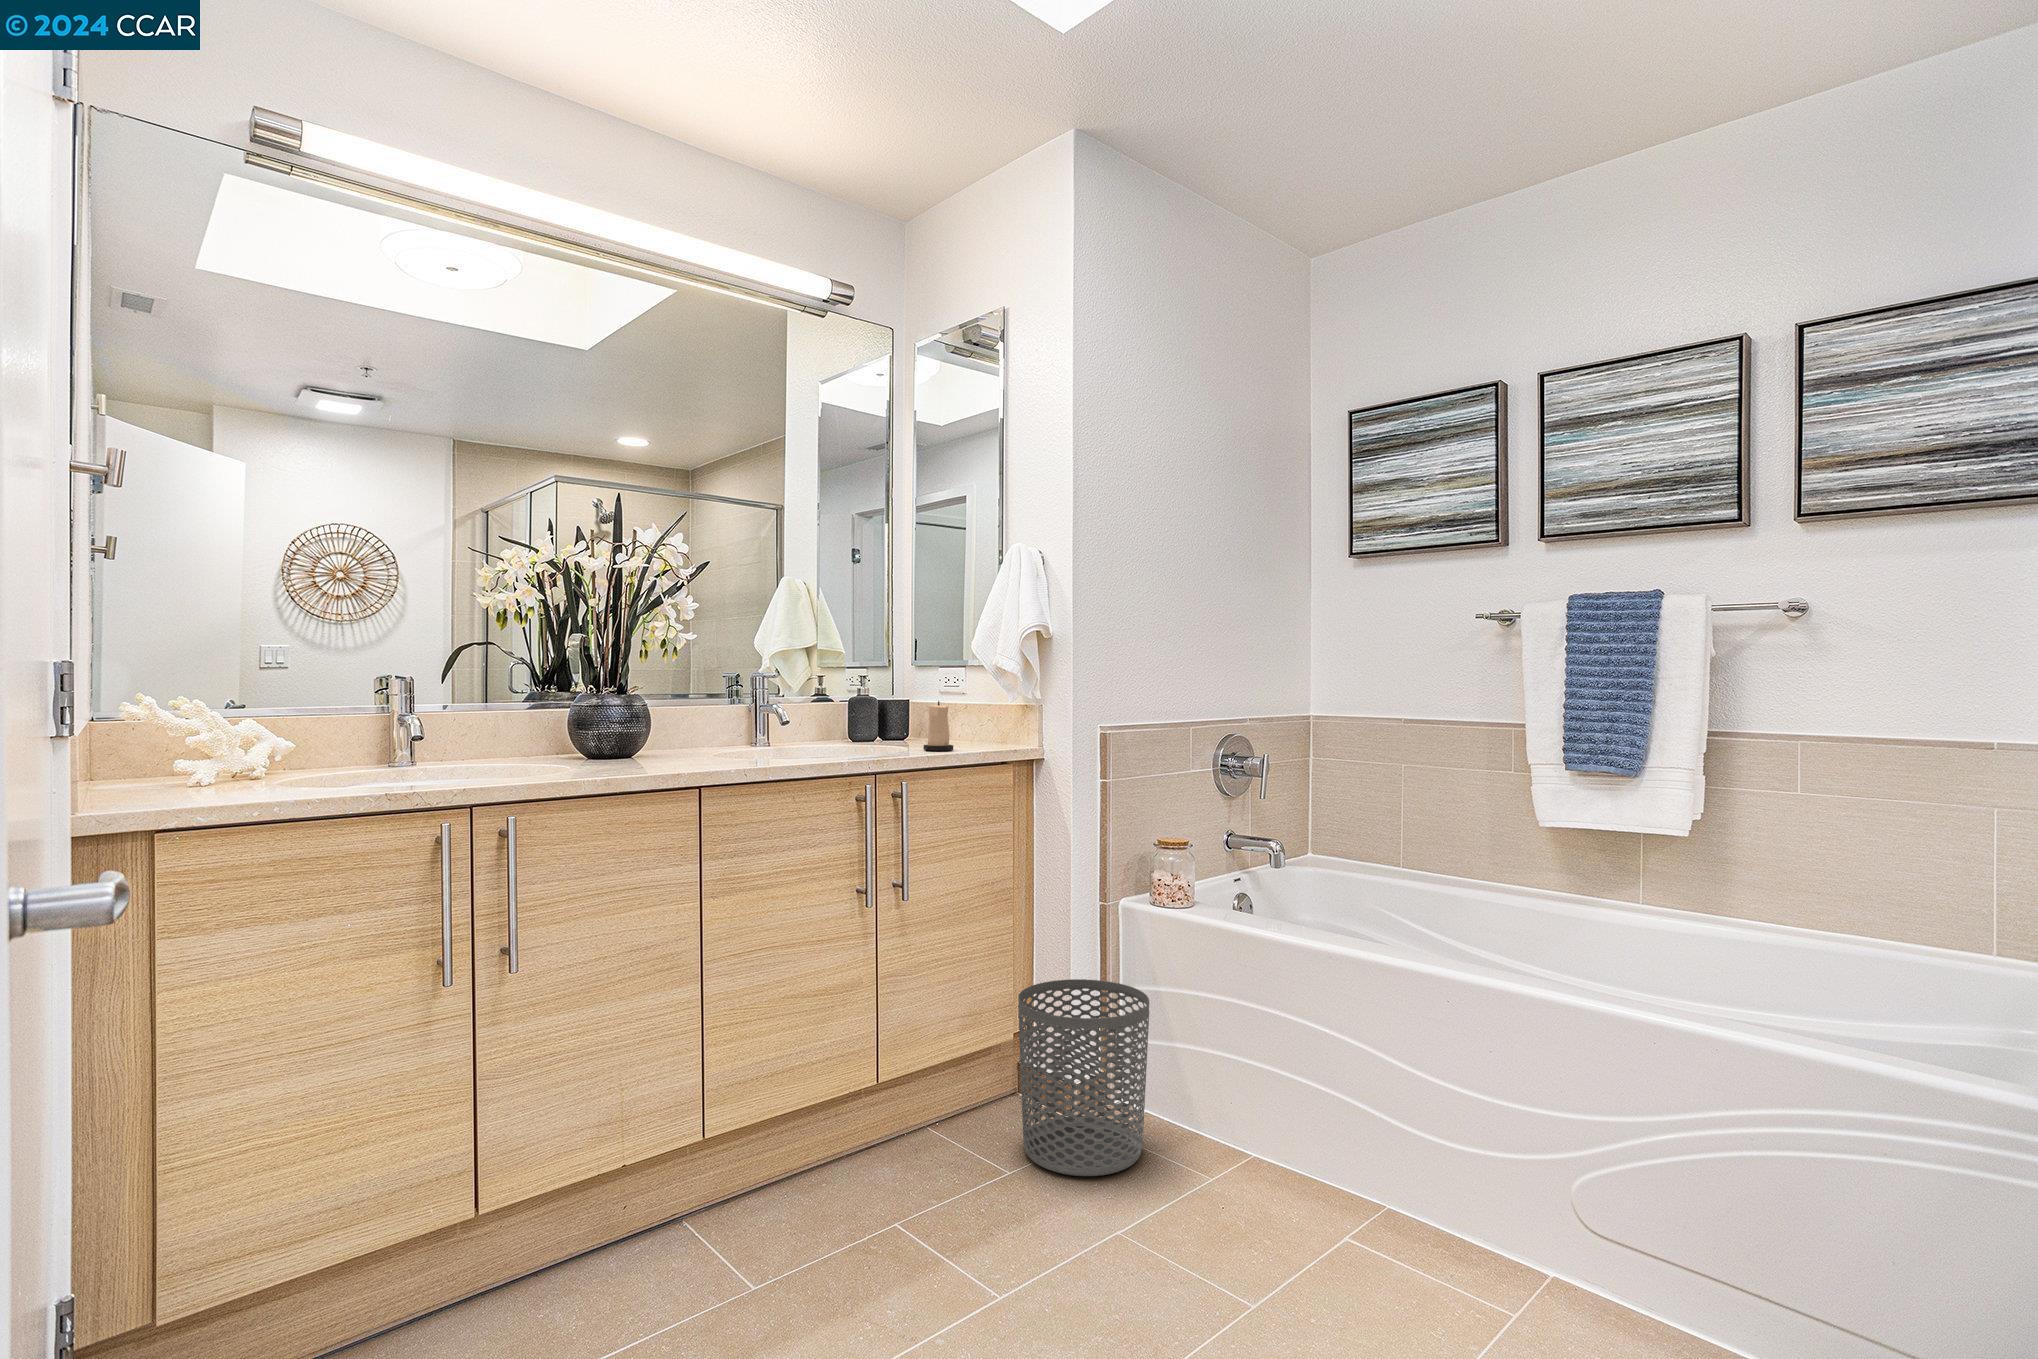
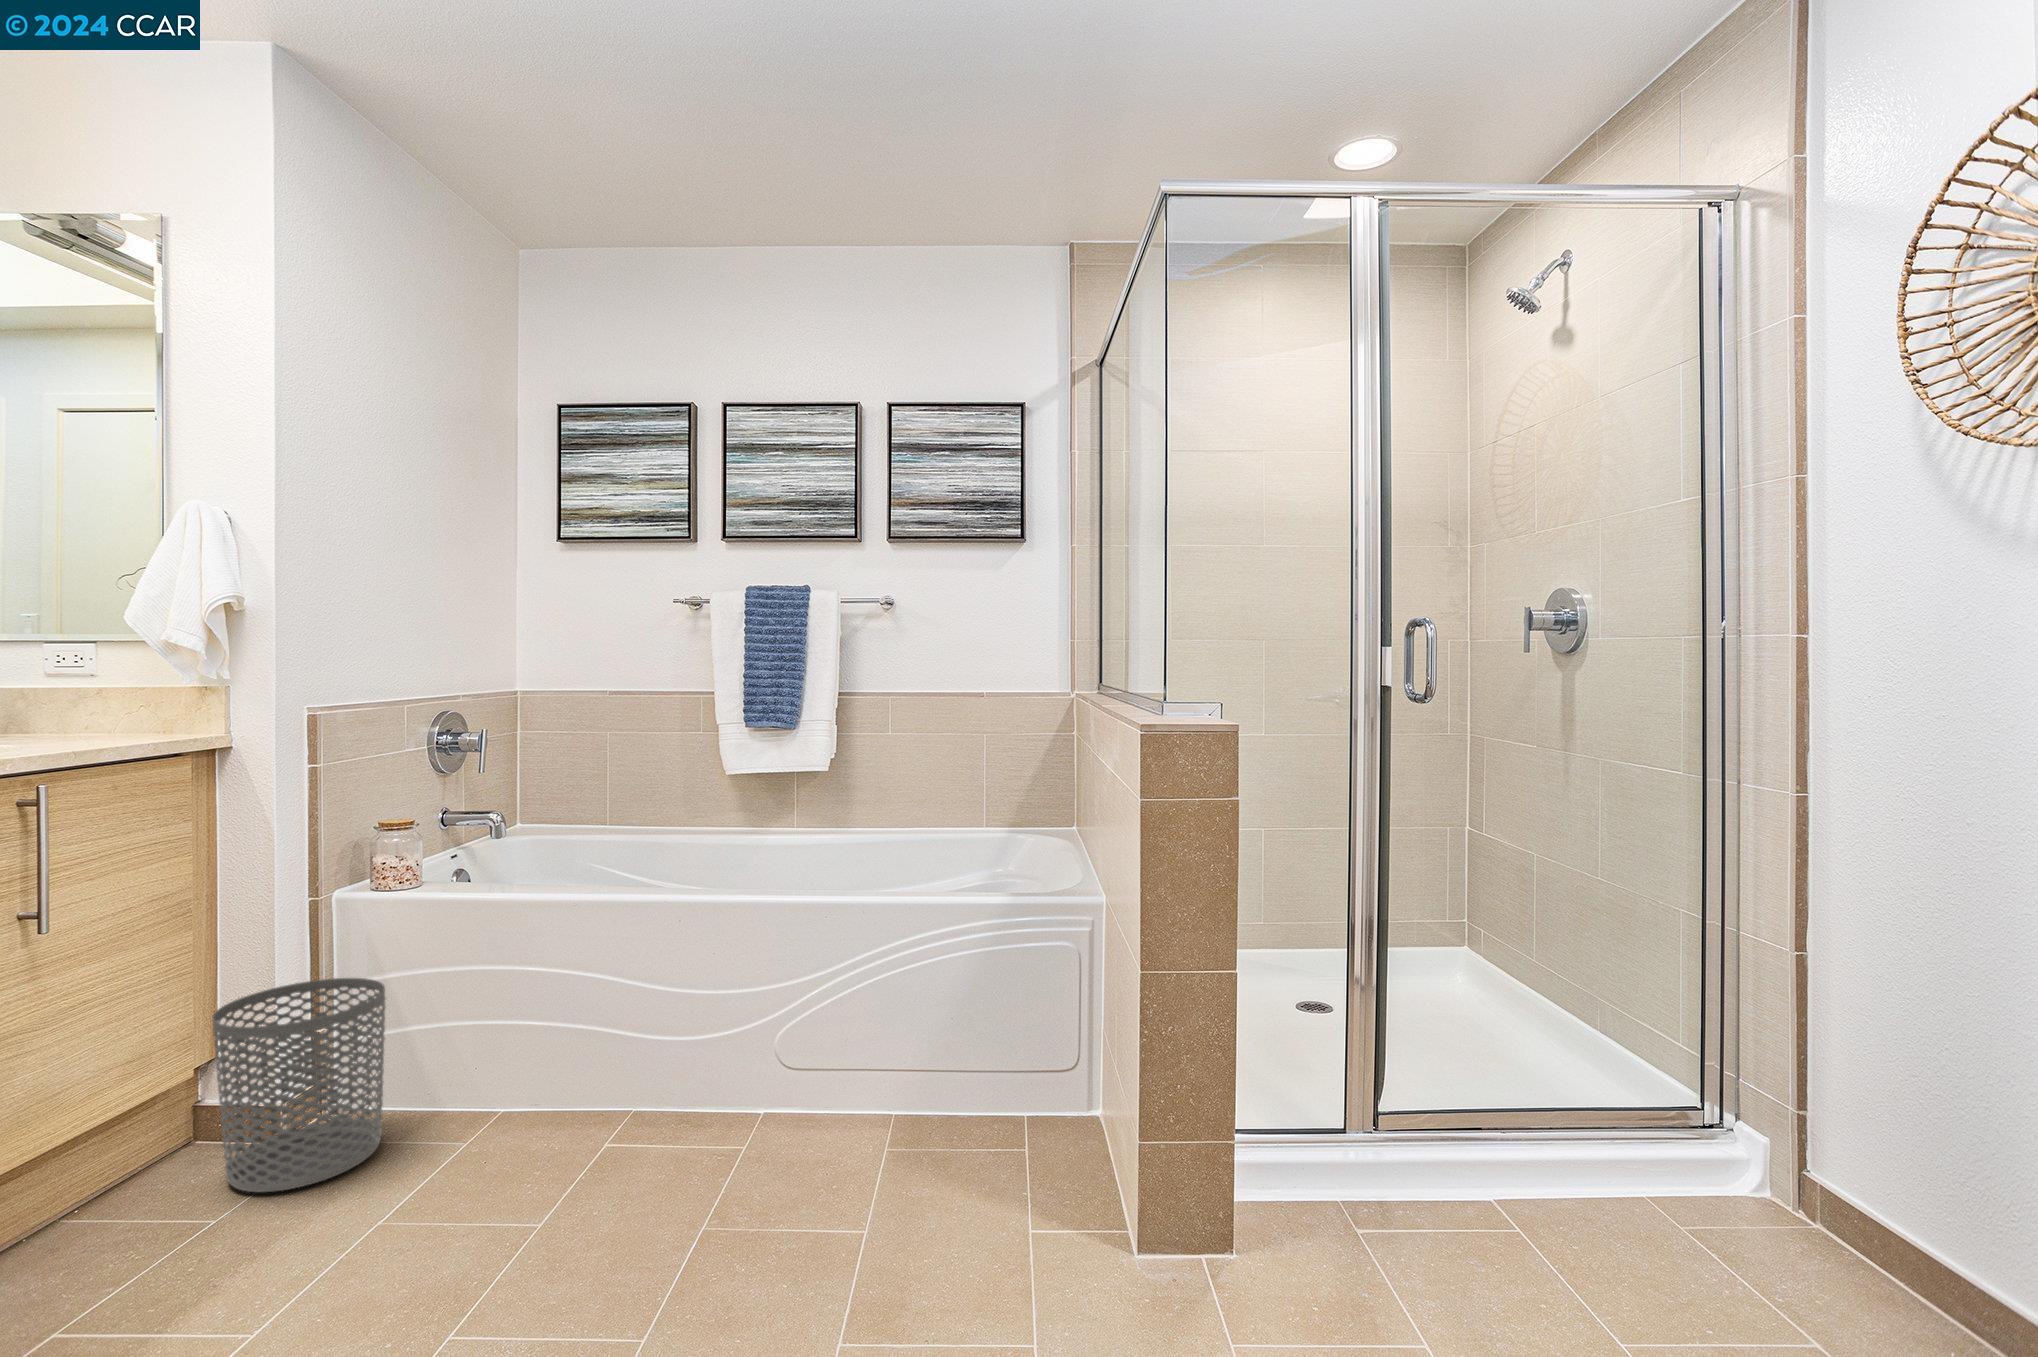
candle: present [923,701,953,751] -> none [36,690,88,752]

